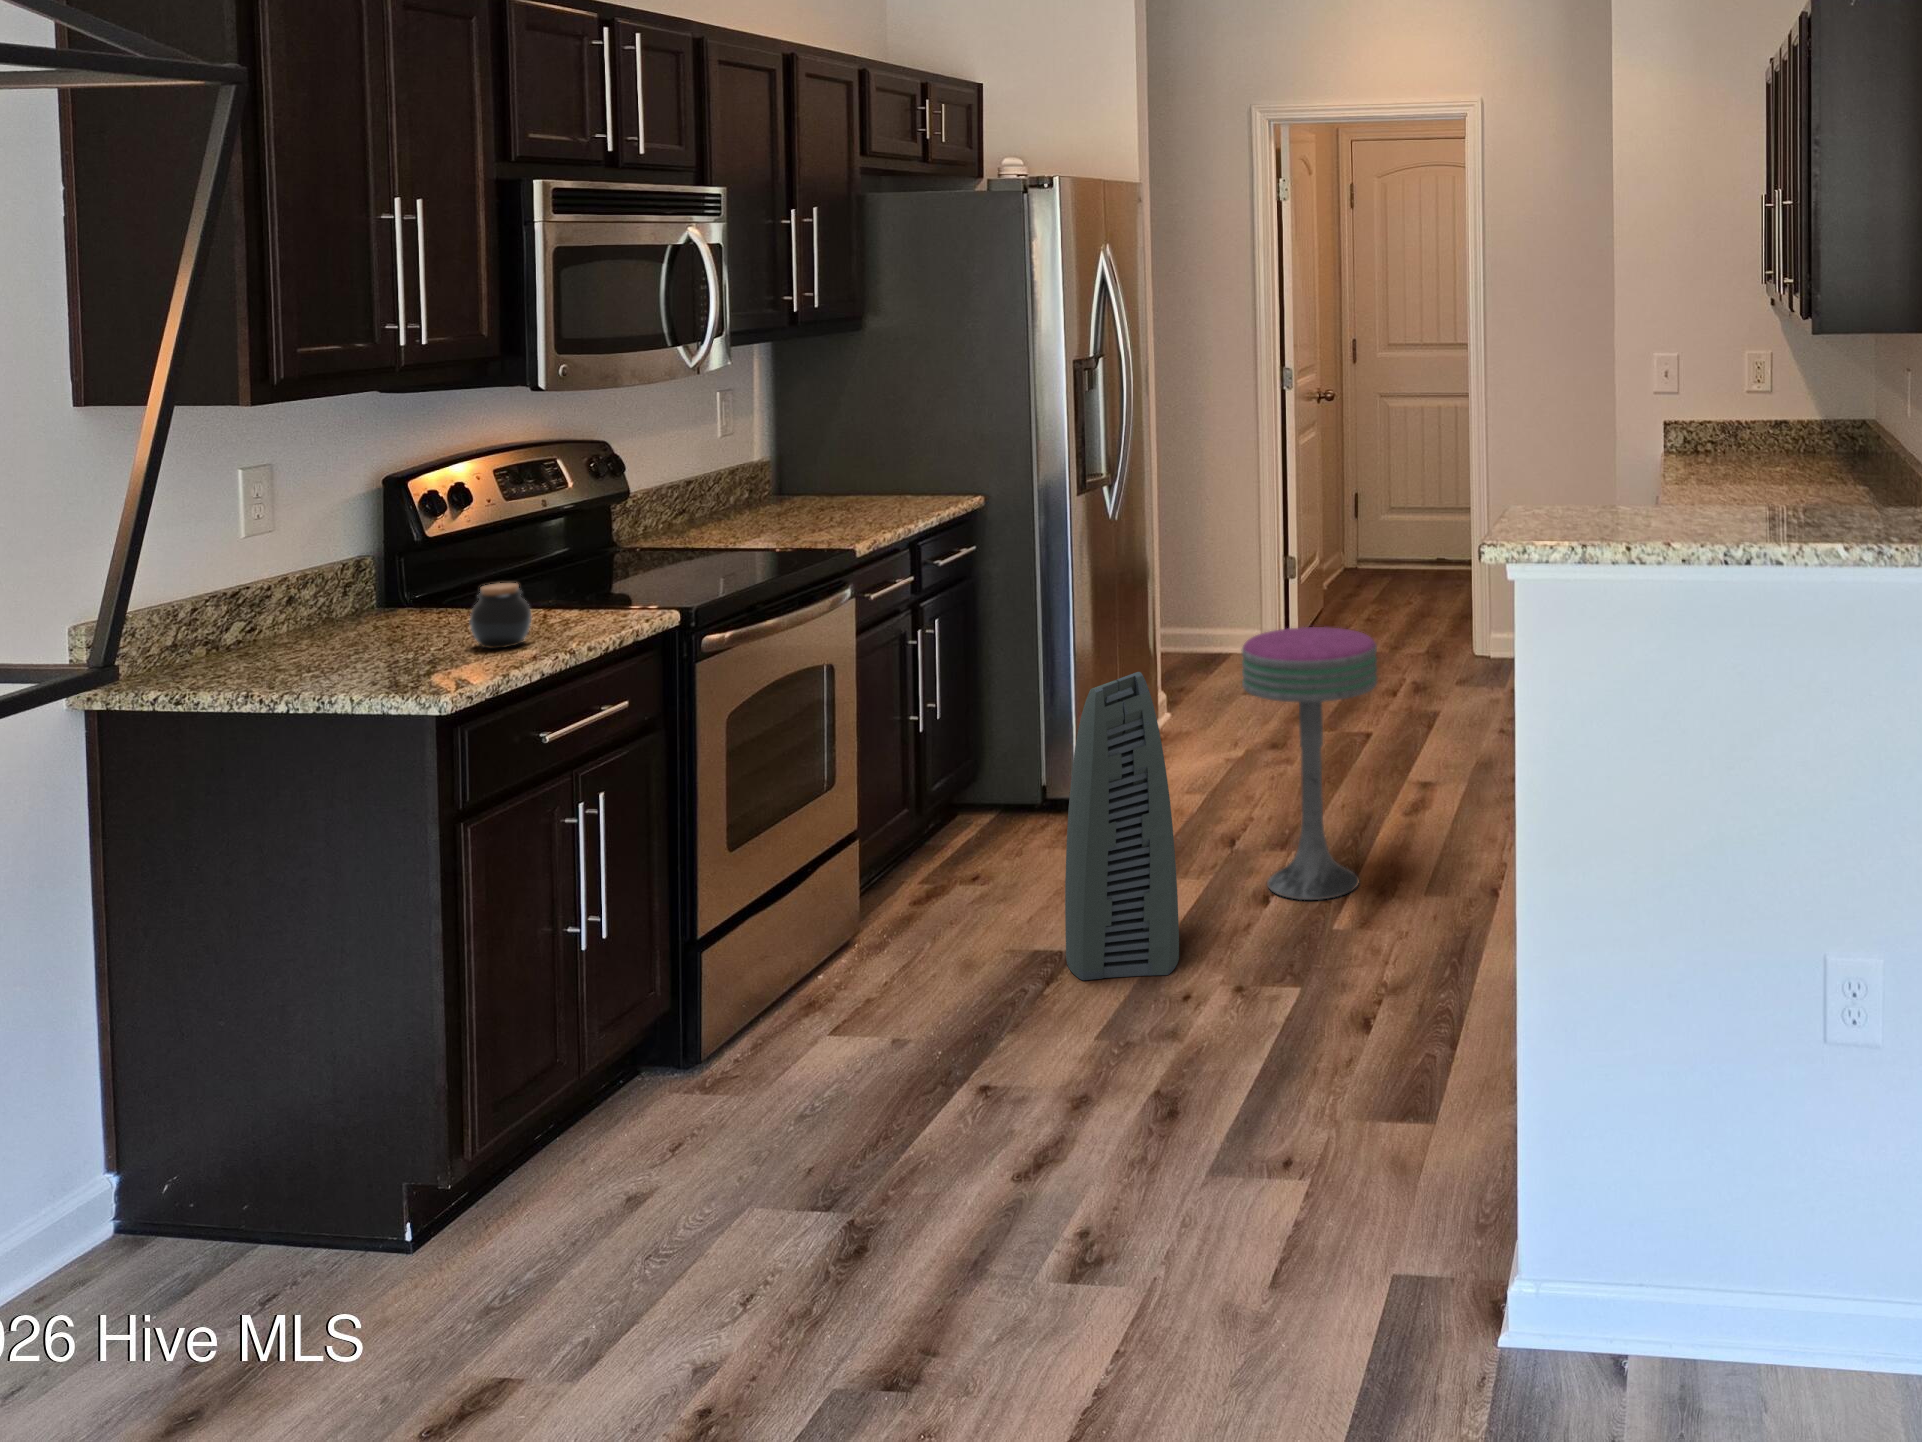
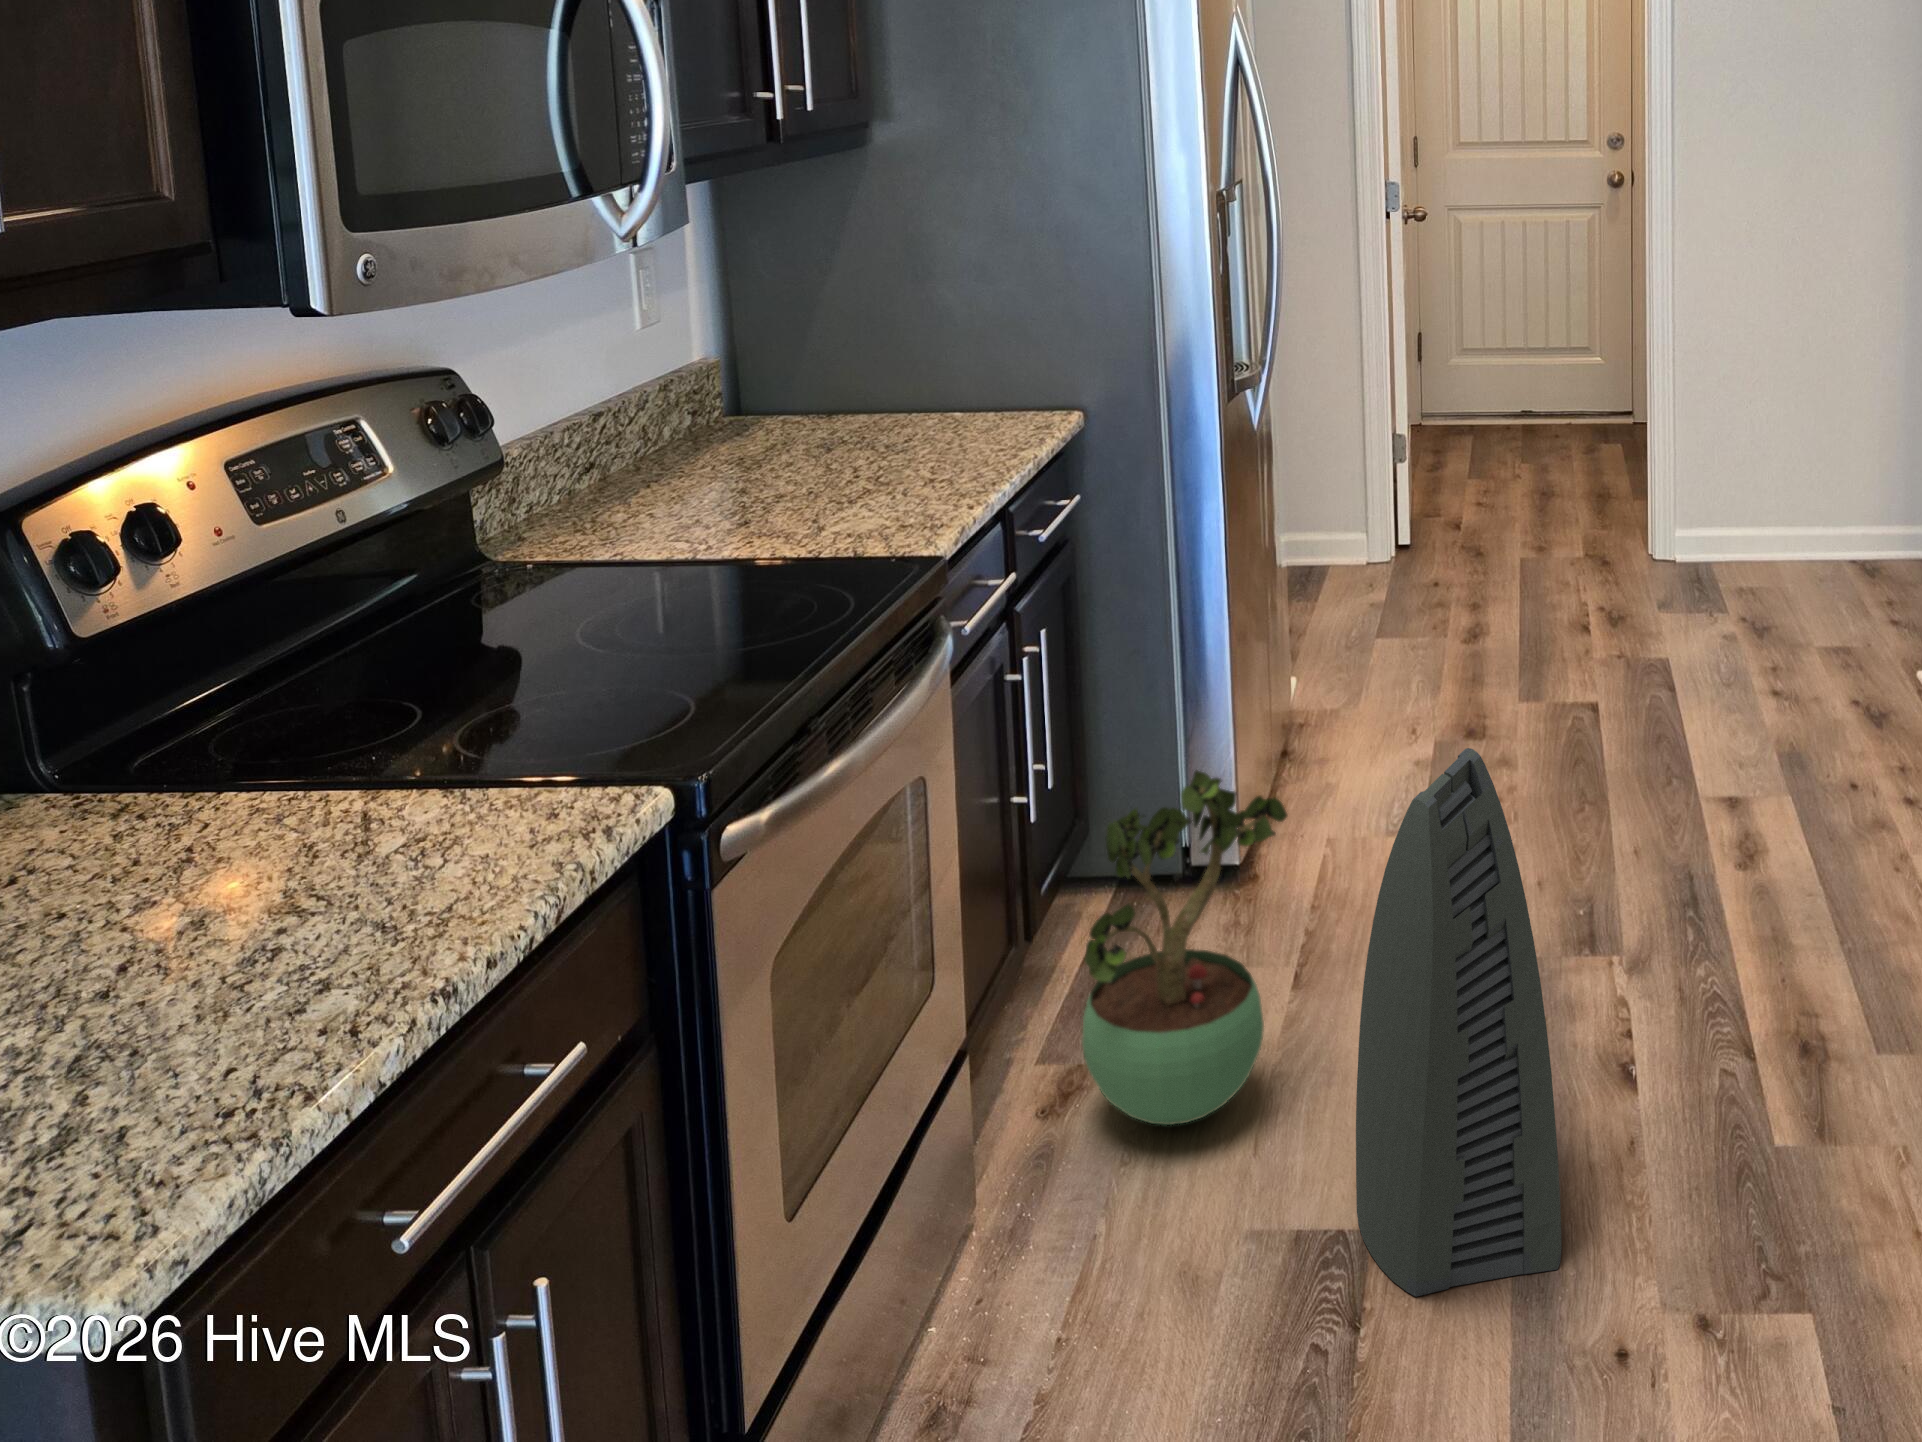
jar: present [470,583,531,648] -> none [184,795,343,966]
bar stool: present [1242,627,1377,900] -> none [1578,619,1800,1064]
potted plant: none [929,692,1061,908] -> present [1082,770,1287,1125]

